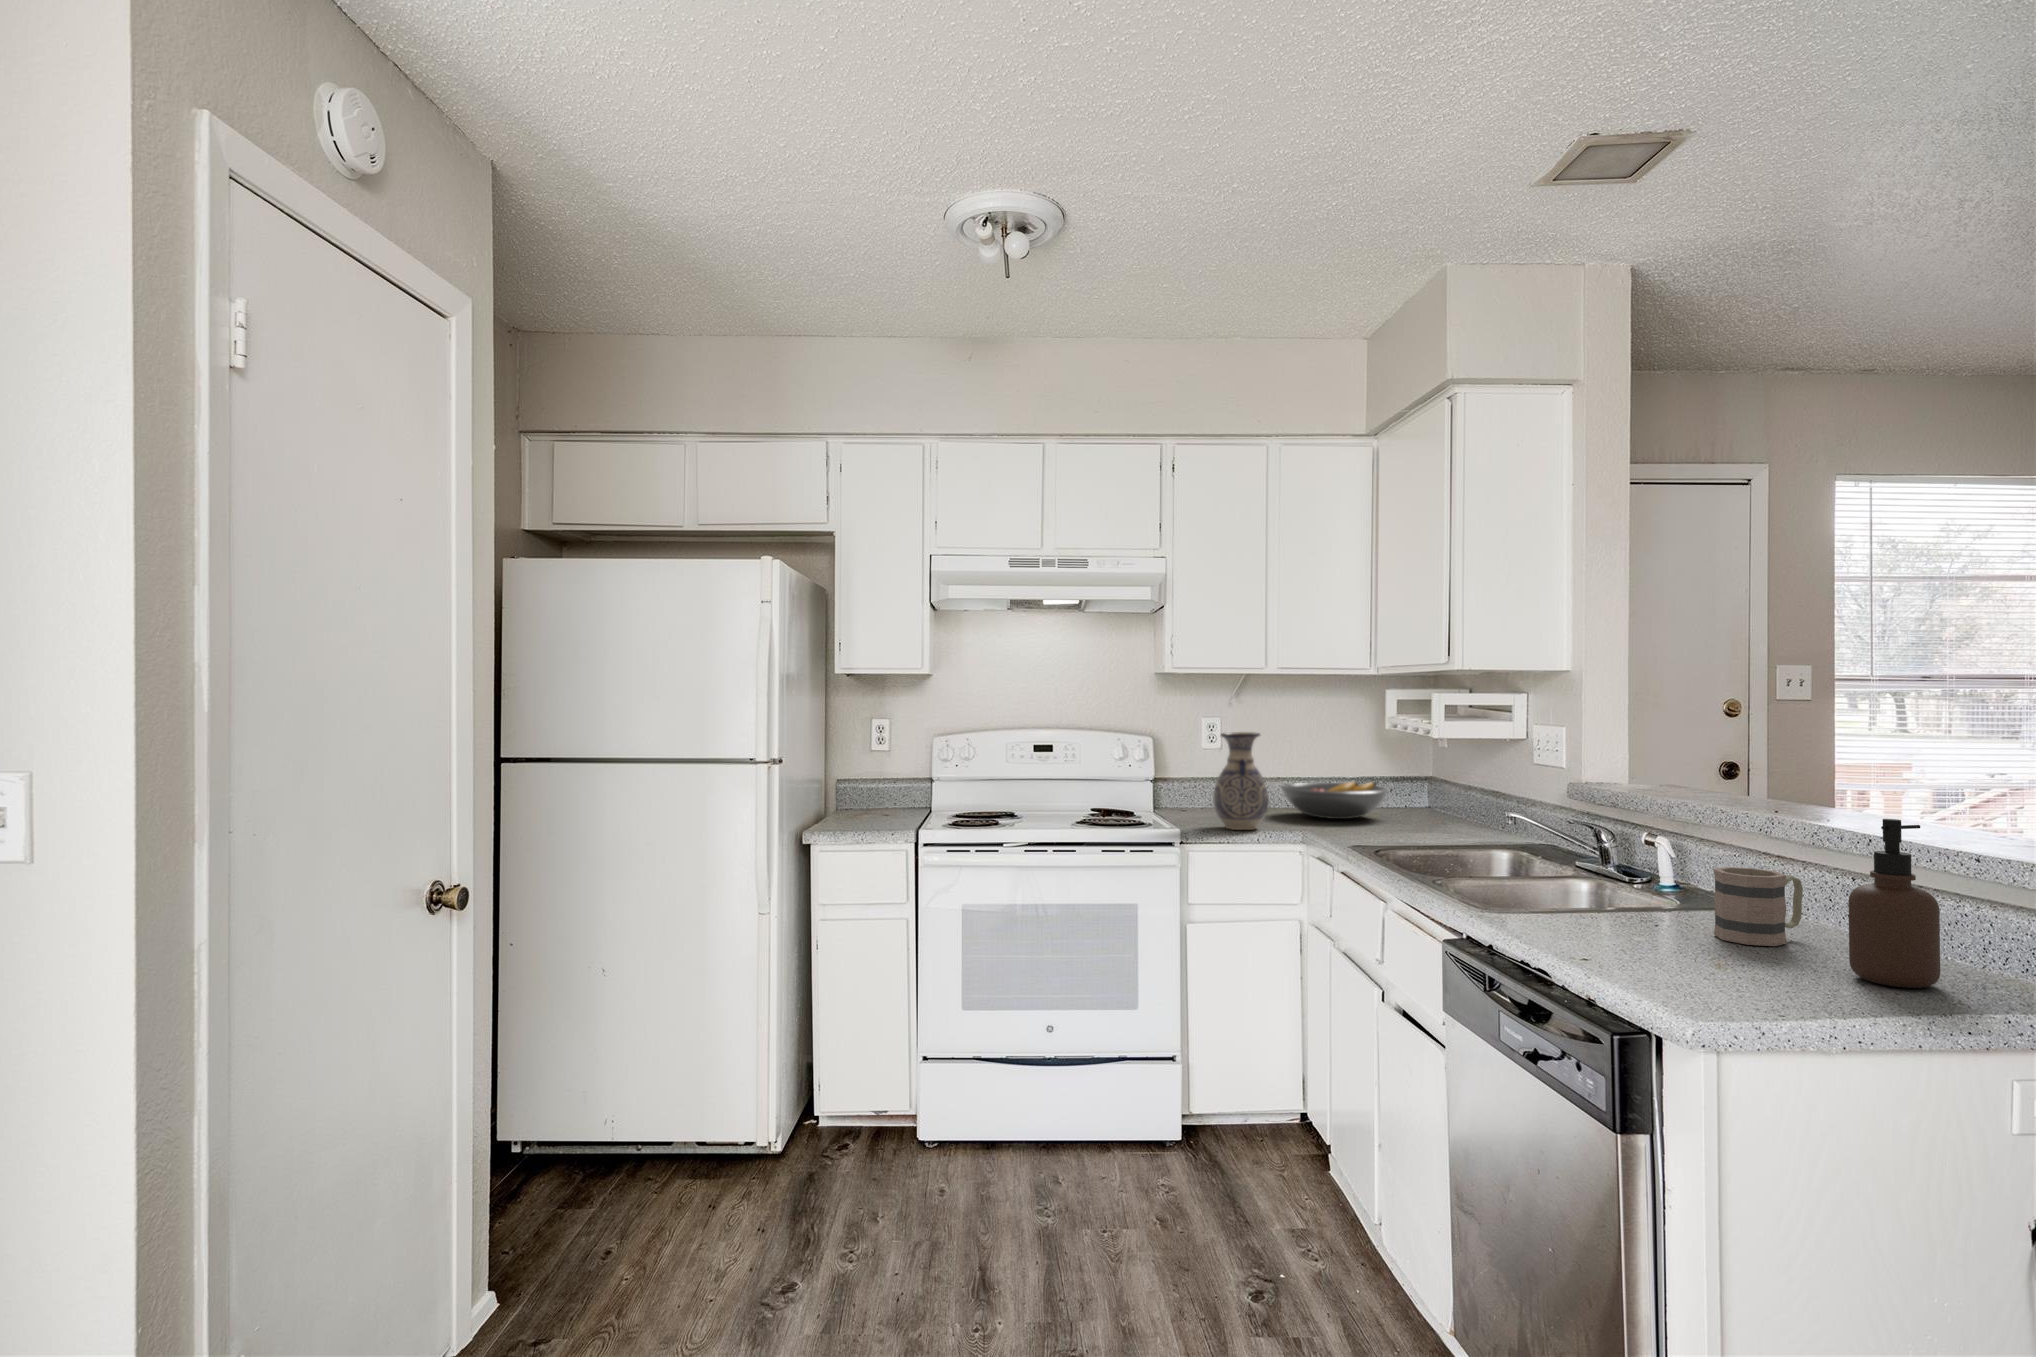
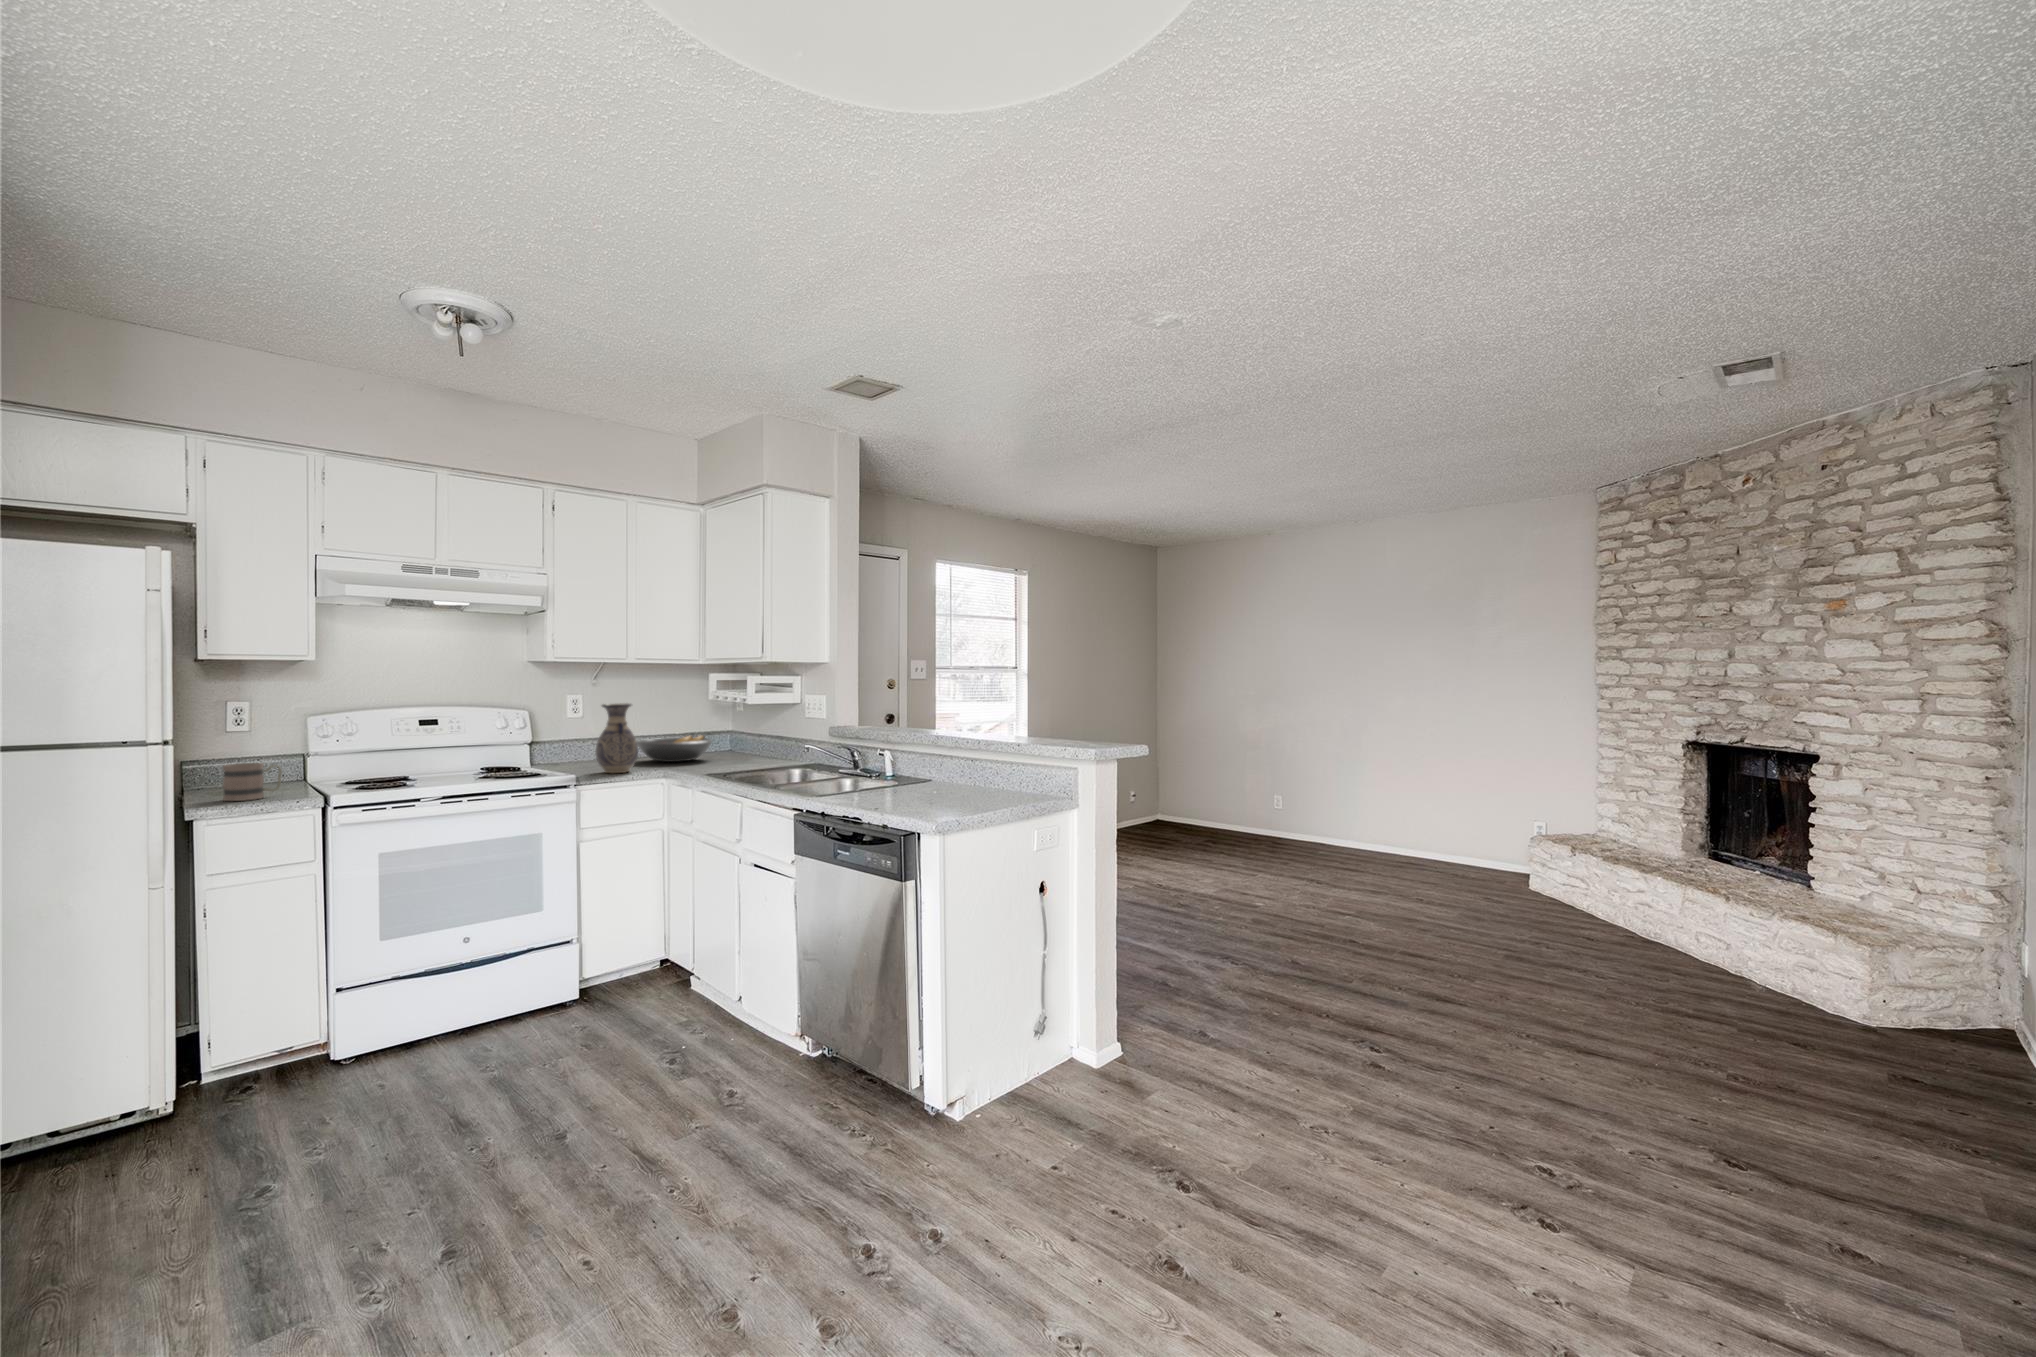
soap dispenser: present [1848,819,1940,988] -> none [974,730,1004,802]
mug: present [1713,867,1803,946] -> present [223,763,282,801]

